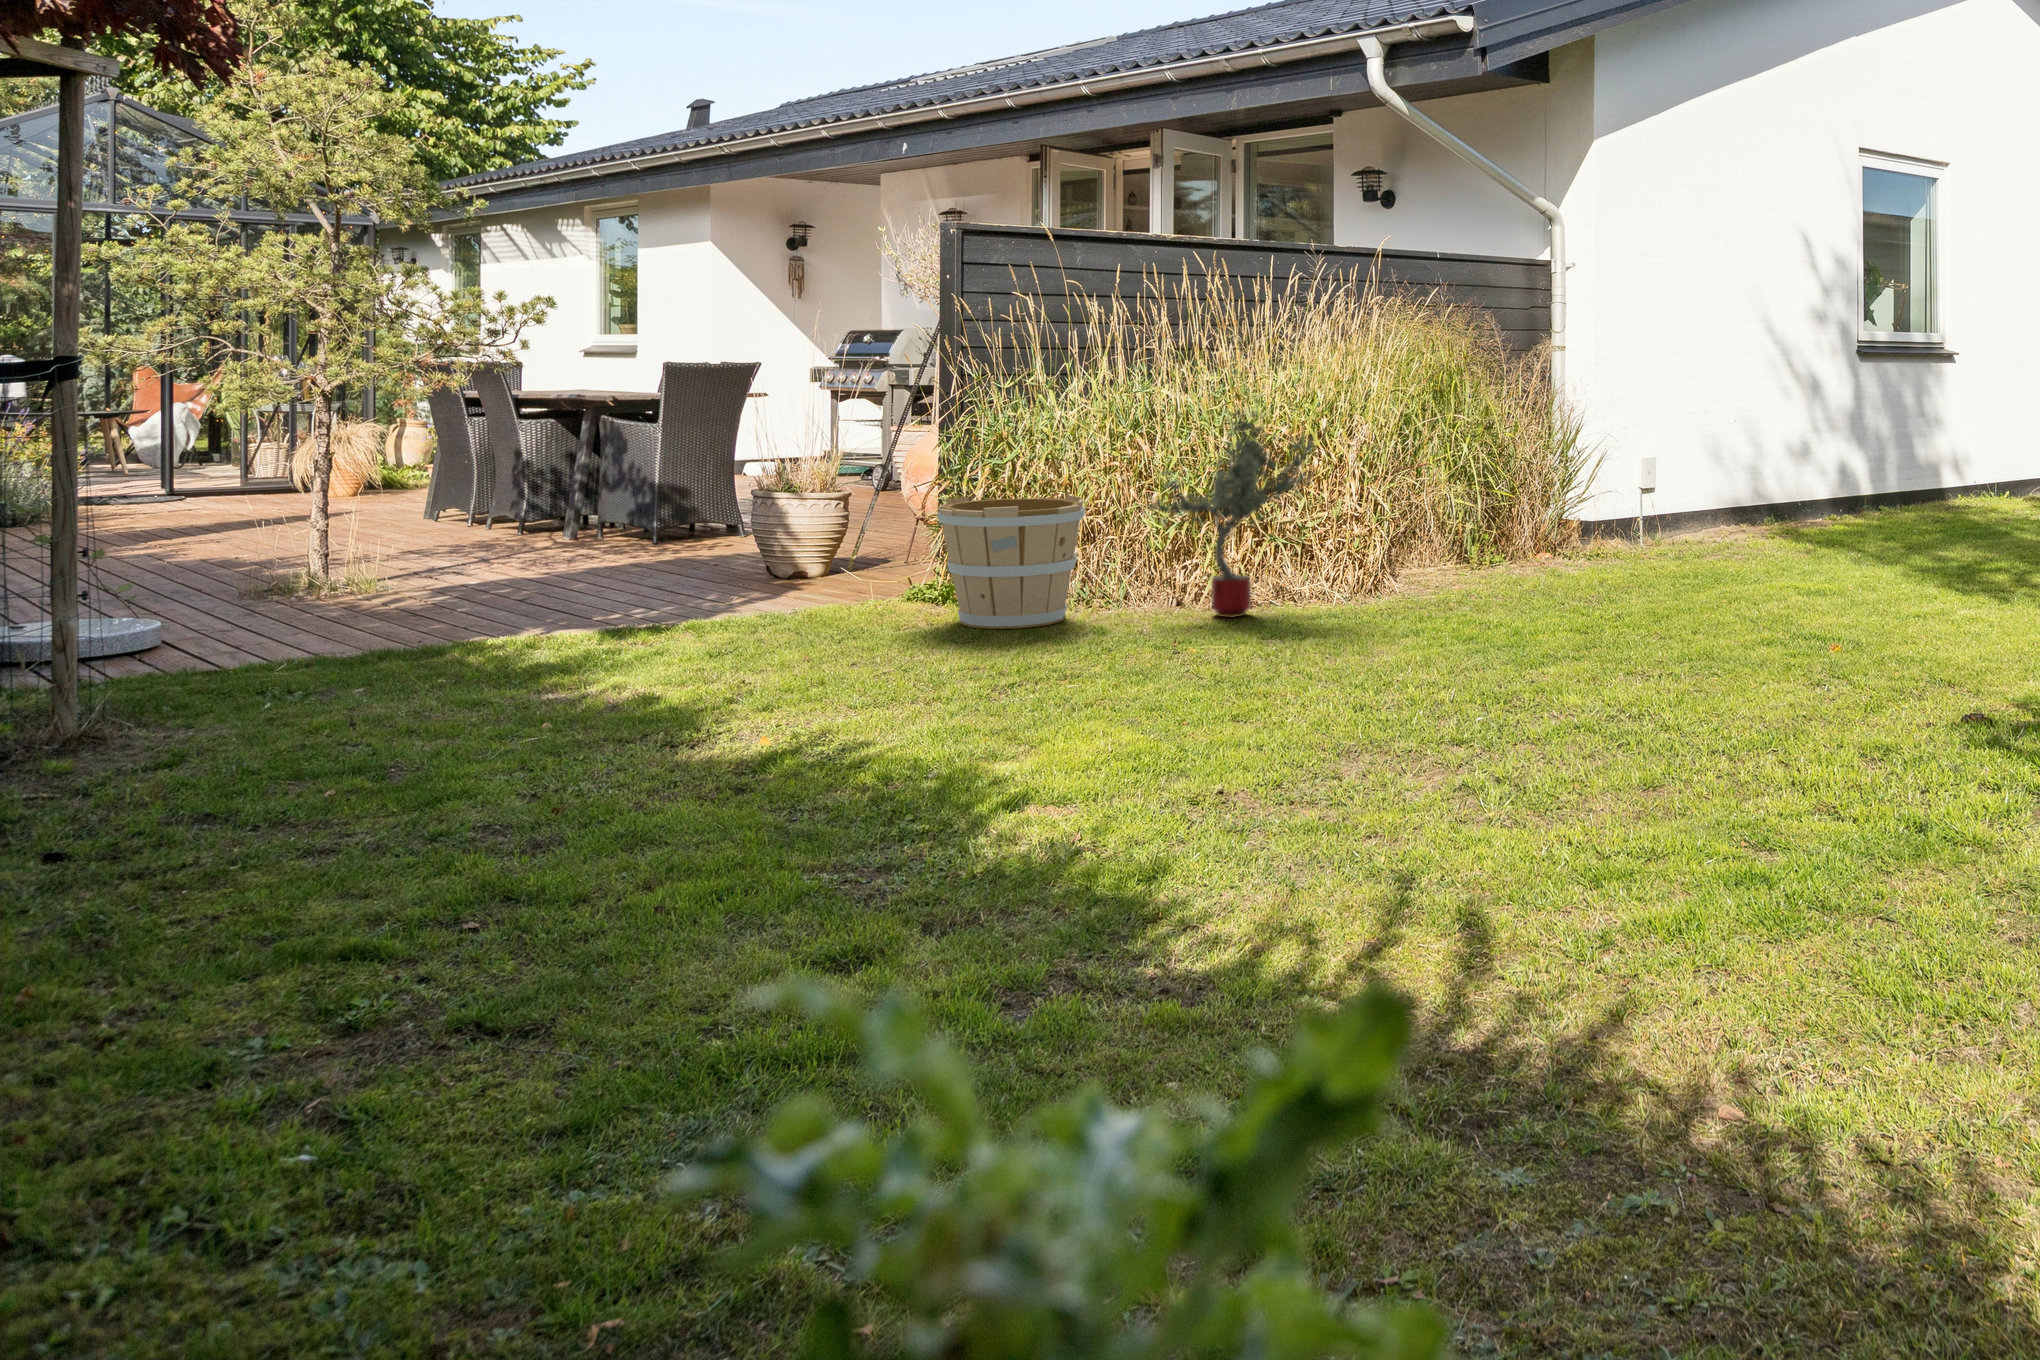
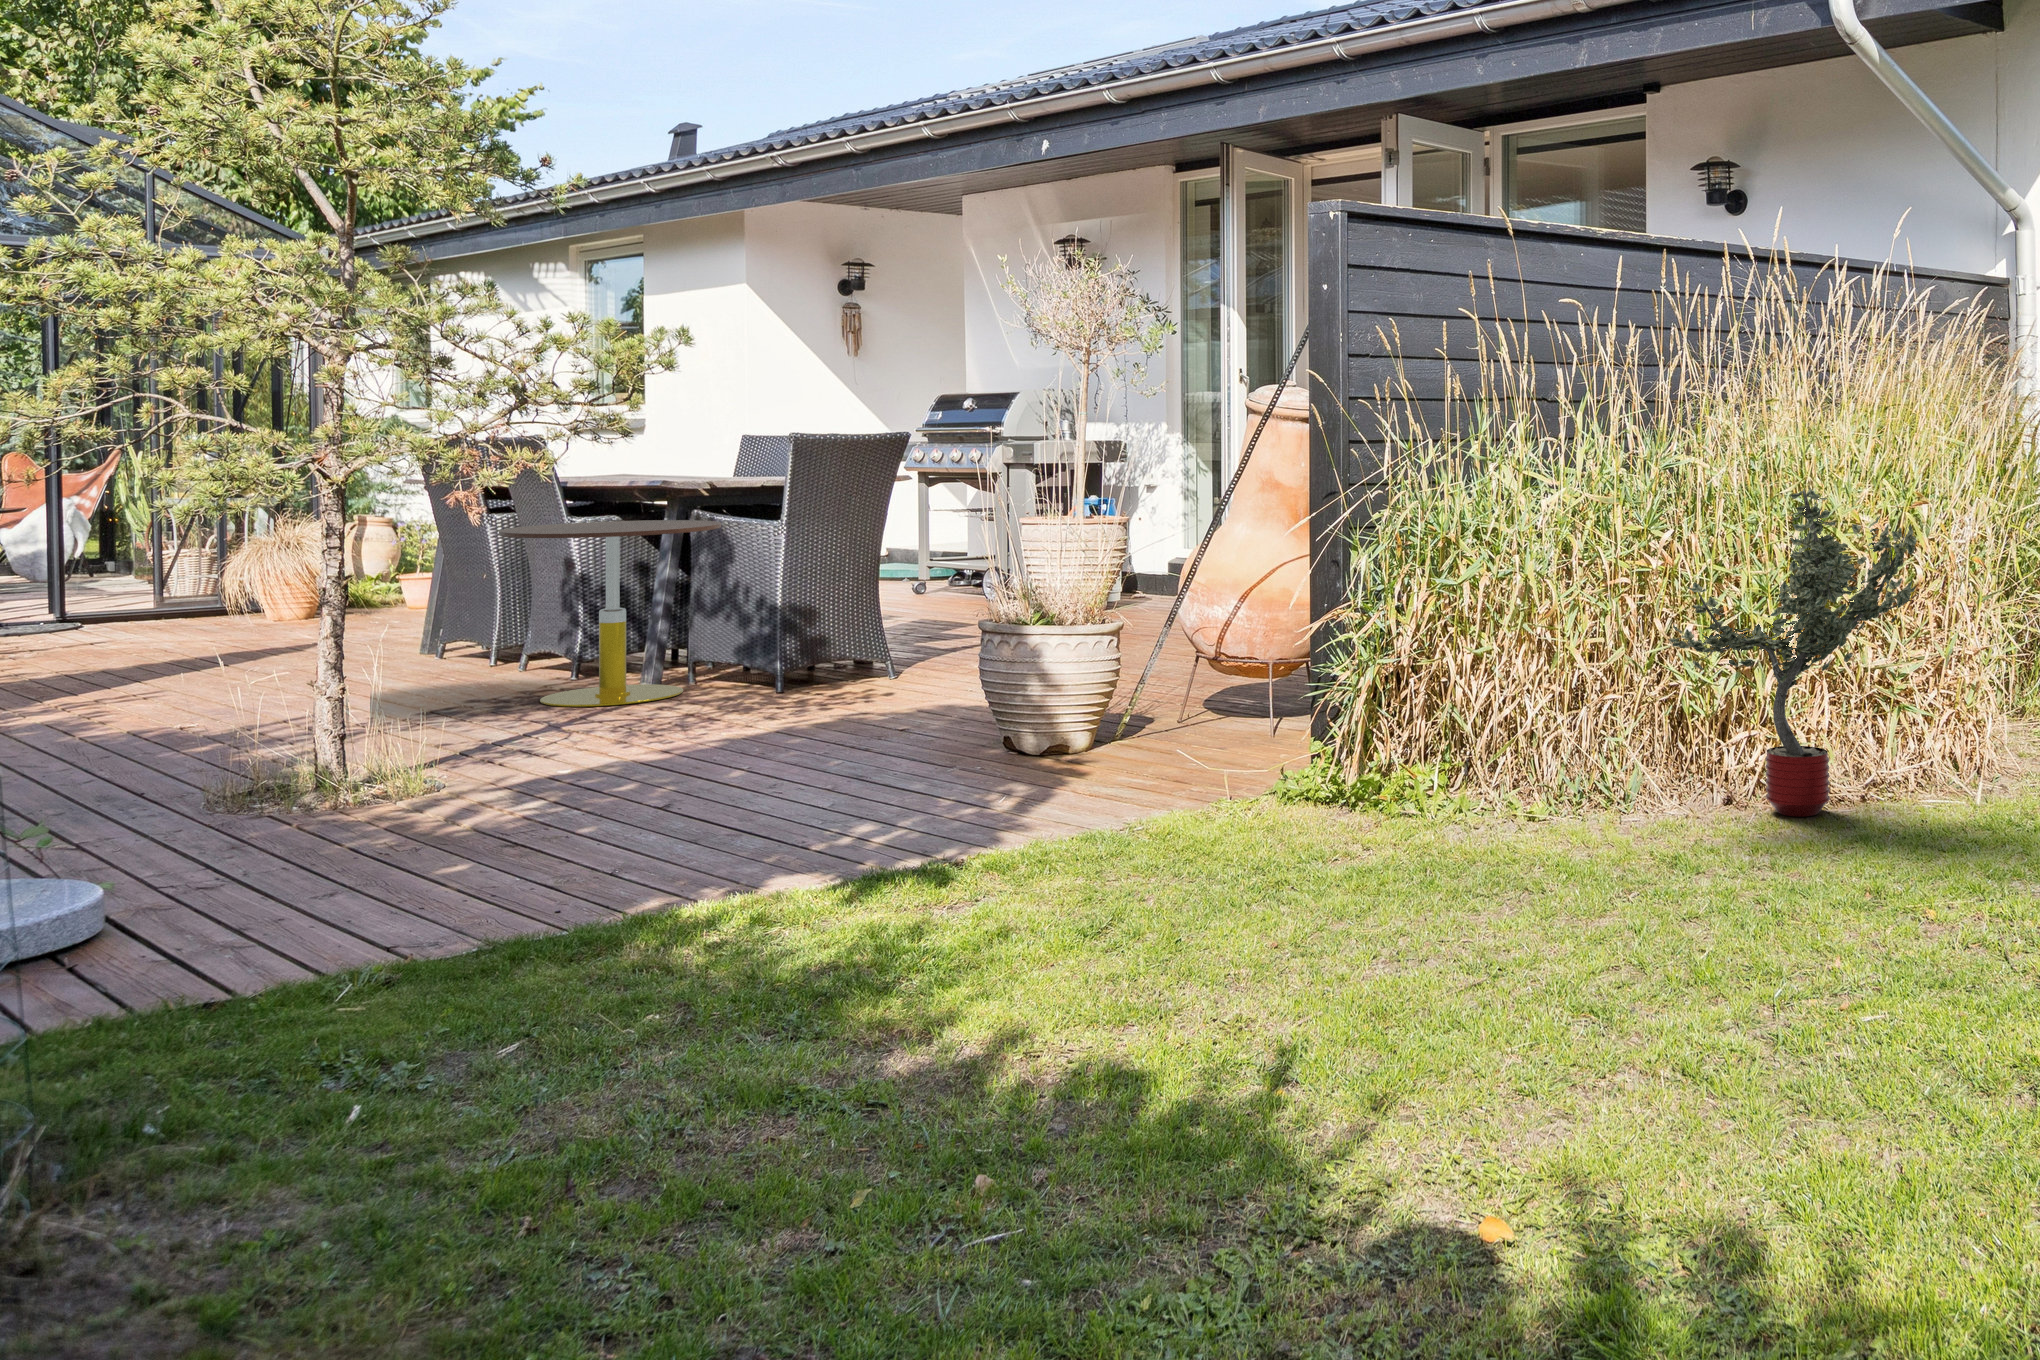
side table: none [453,423,613,550] -> present [499,520,721,707]
wooden bucket: present [938,495,1086,629] -> none [1357,626,1585,849]

